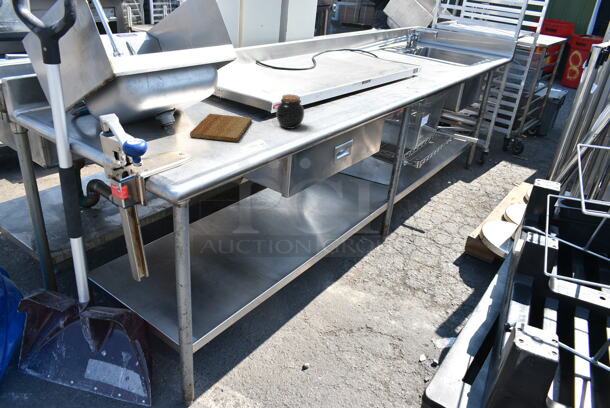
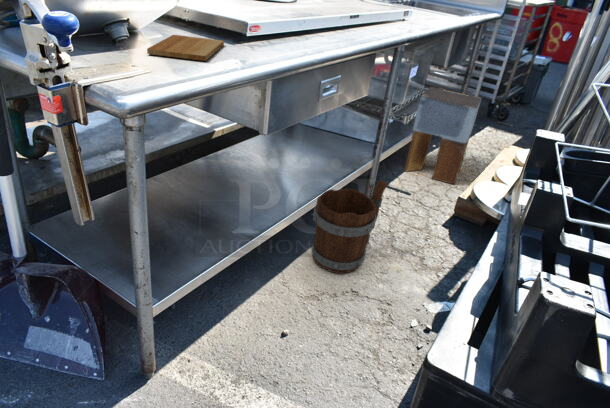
jar: present [276,94,304,129] -> none [254,12,287,53]
stool: none [419,130,491,222] -> present [404,87,481,184]
bucket: none [330,225,398,311] -> present [312,180,387,274]

